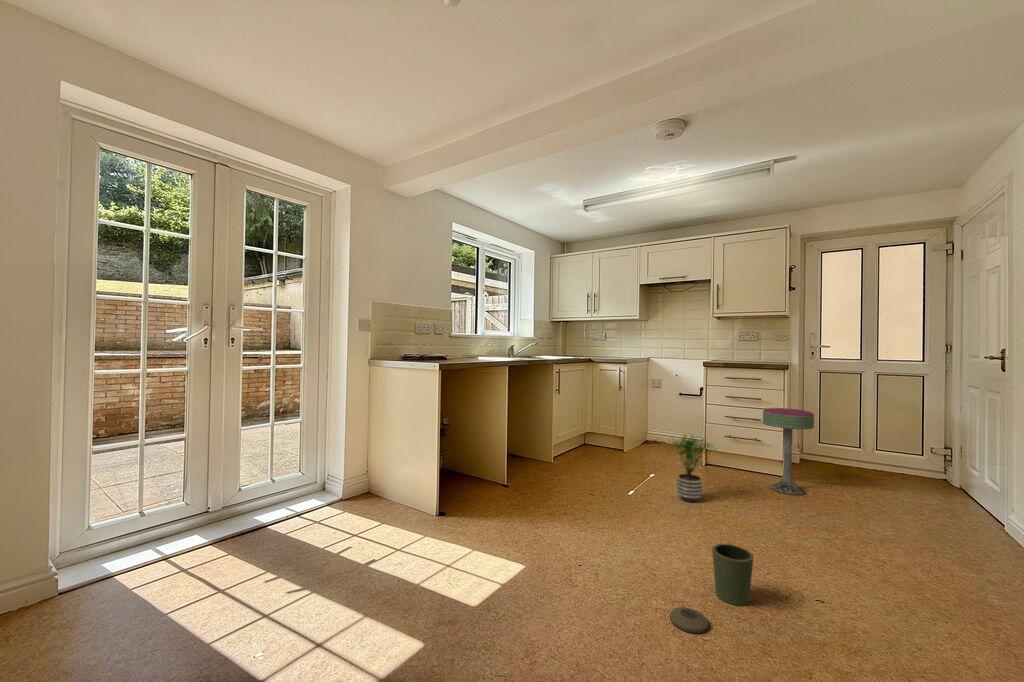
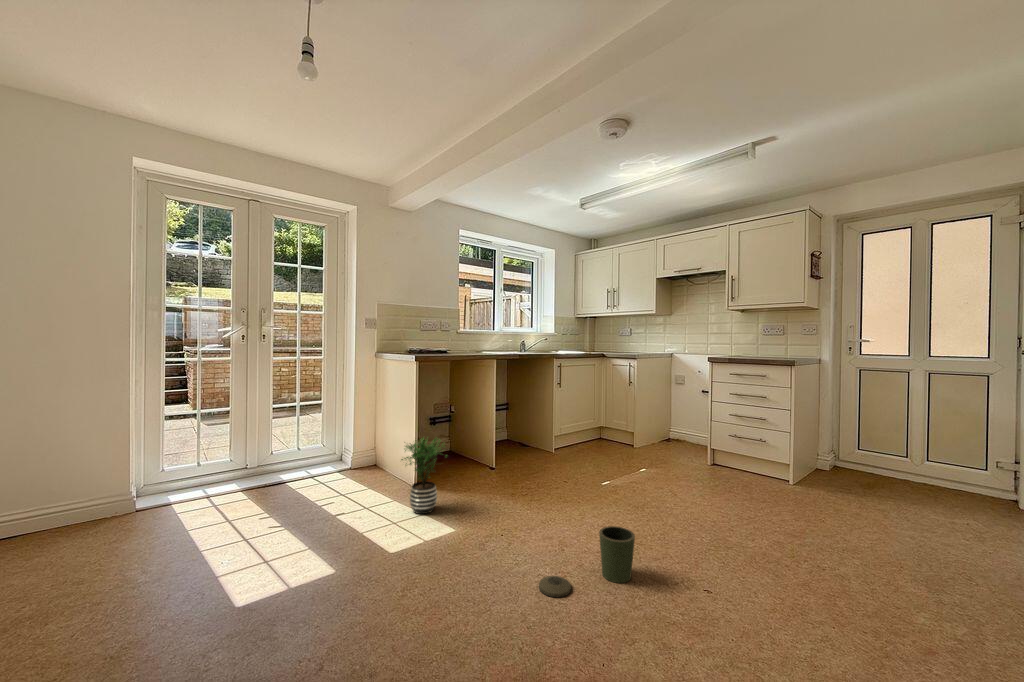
bar stool: present [763,408,814,495] -> none [757,406,812,499]
potted plant: present [670,435,715,502] -> present [401,437,445,514]

